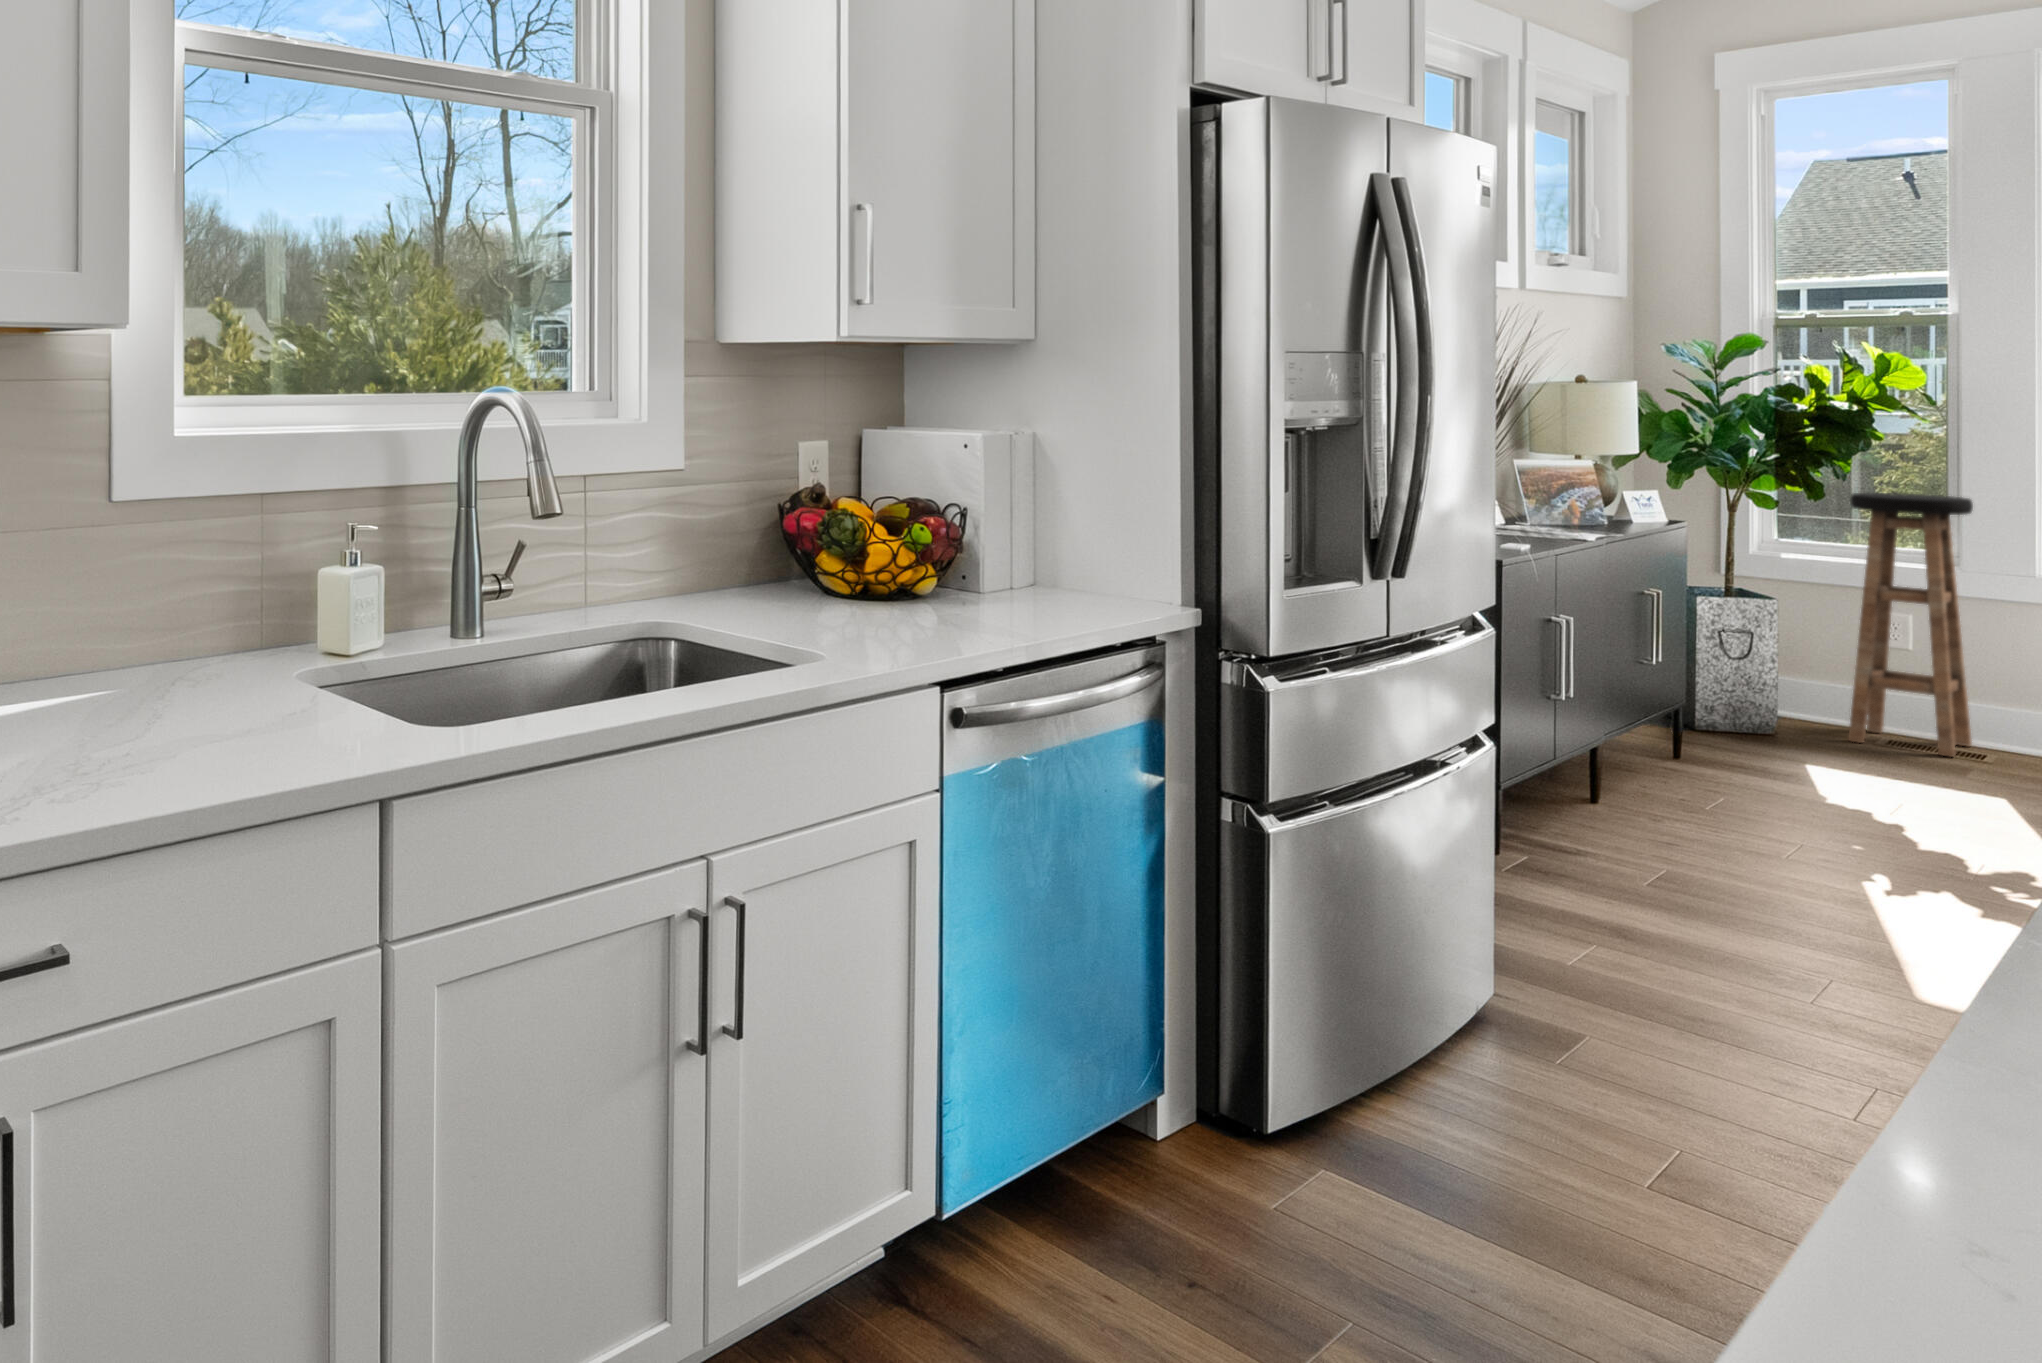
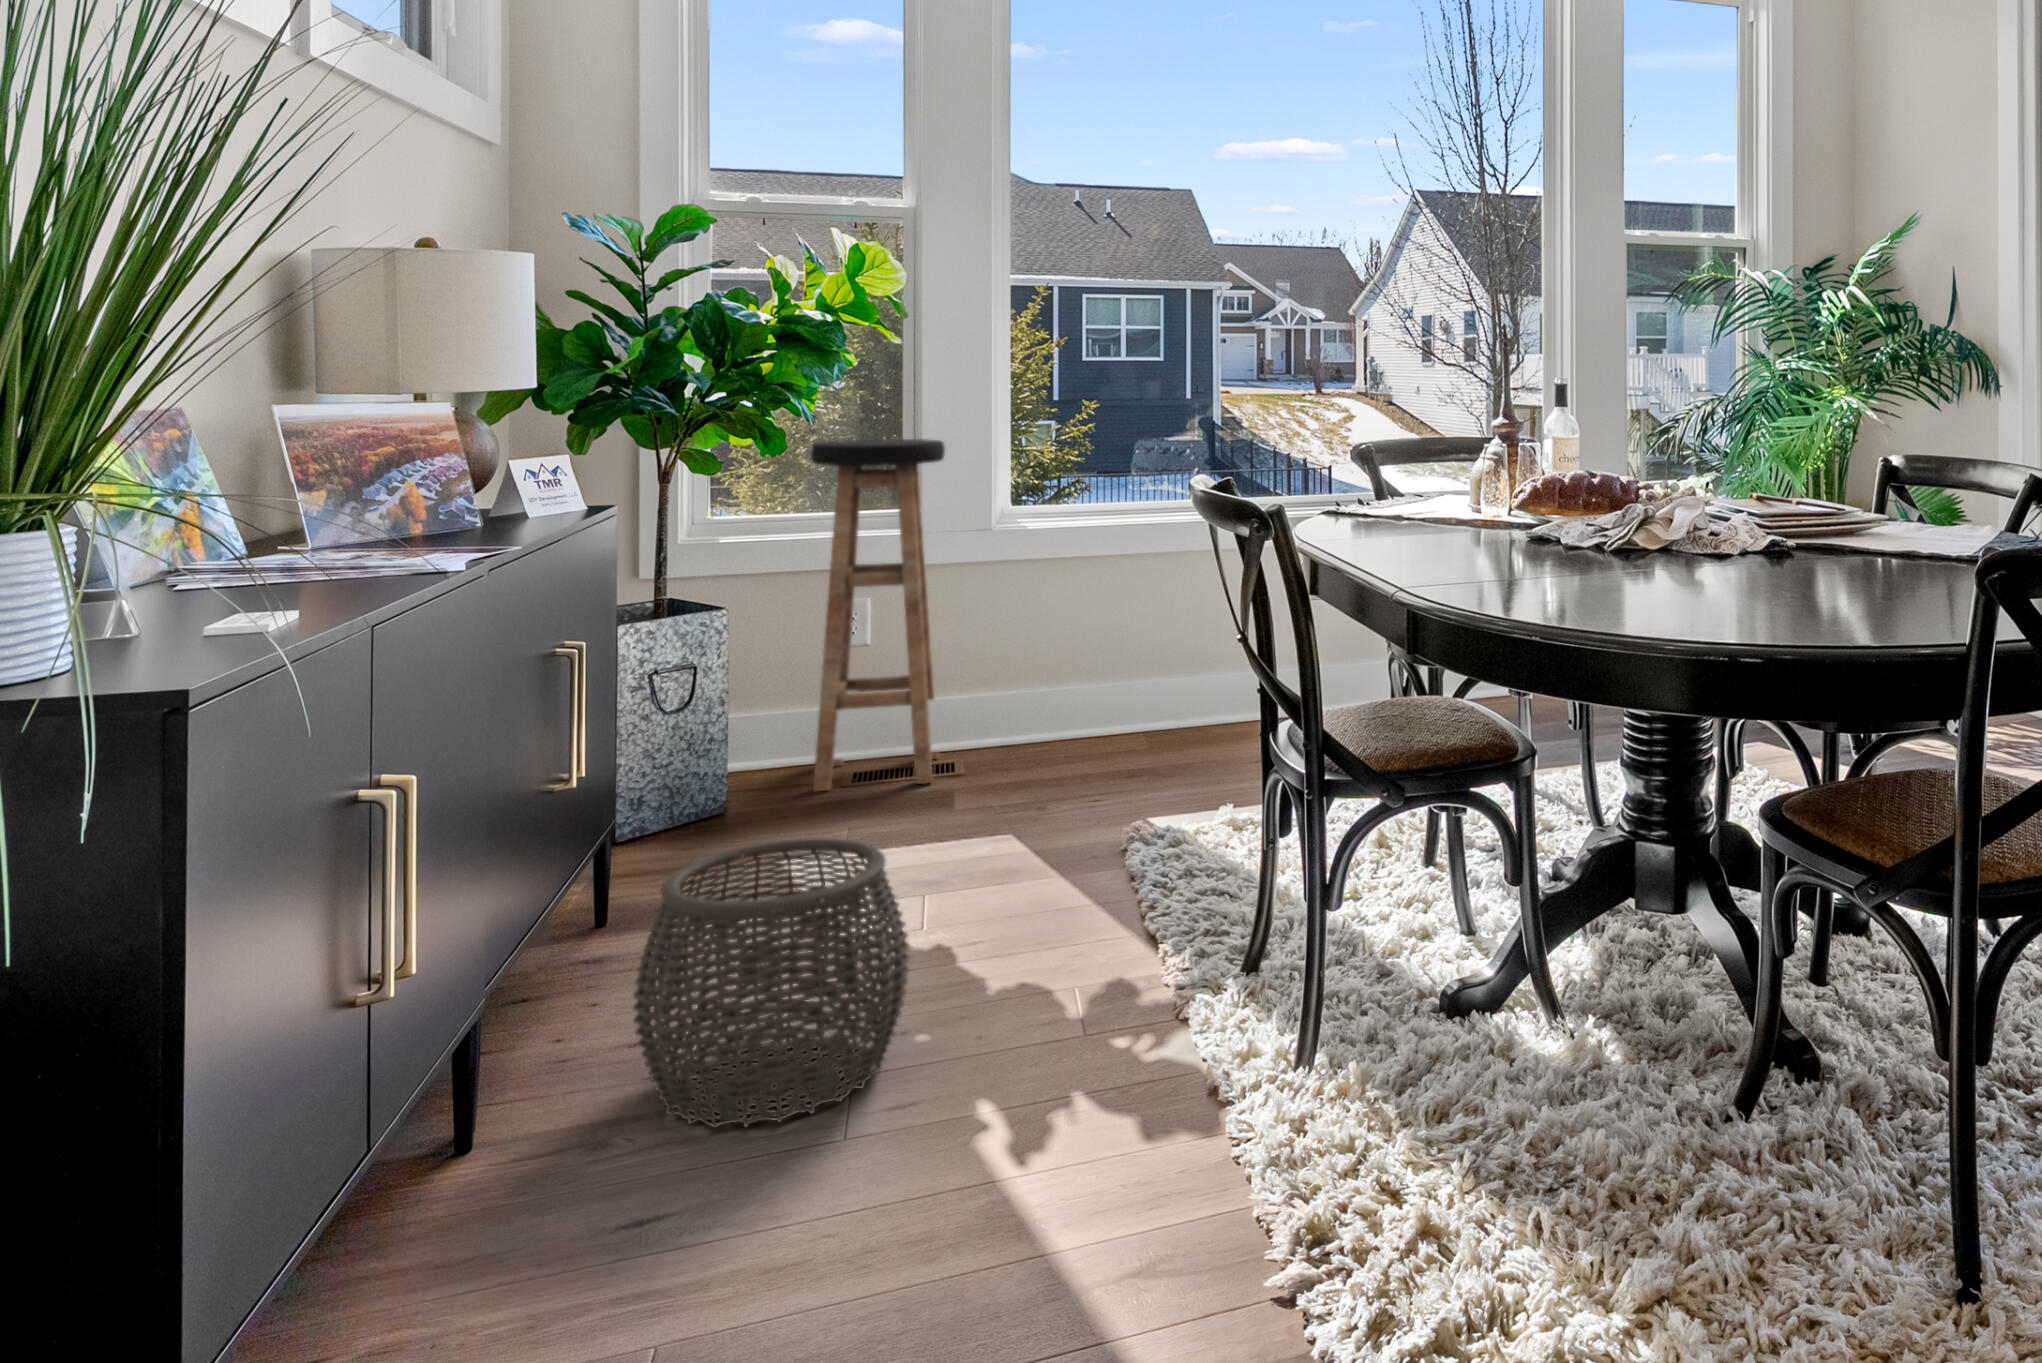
woven basket: none [1682,711,1853,852] -> present [633,838,910,1128]

